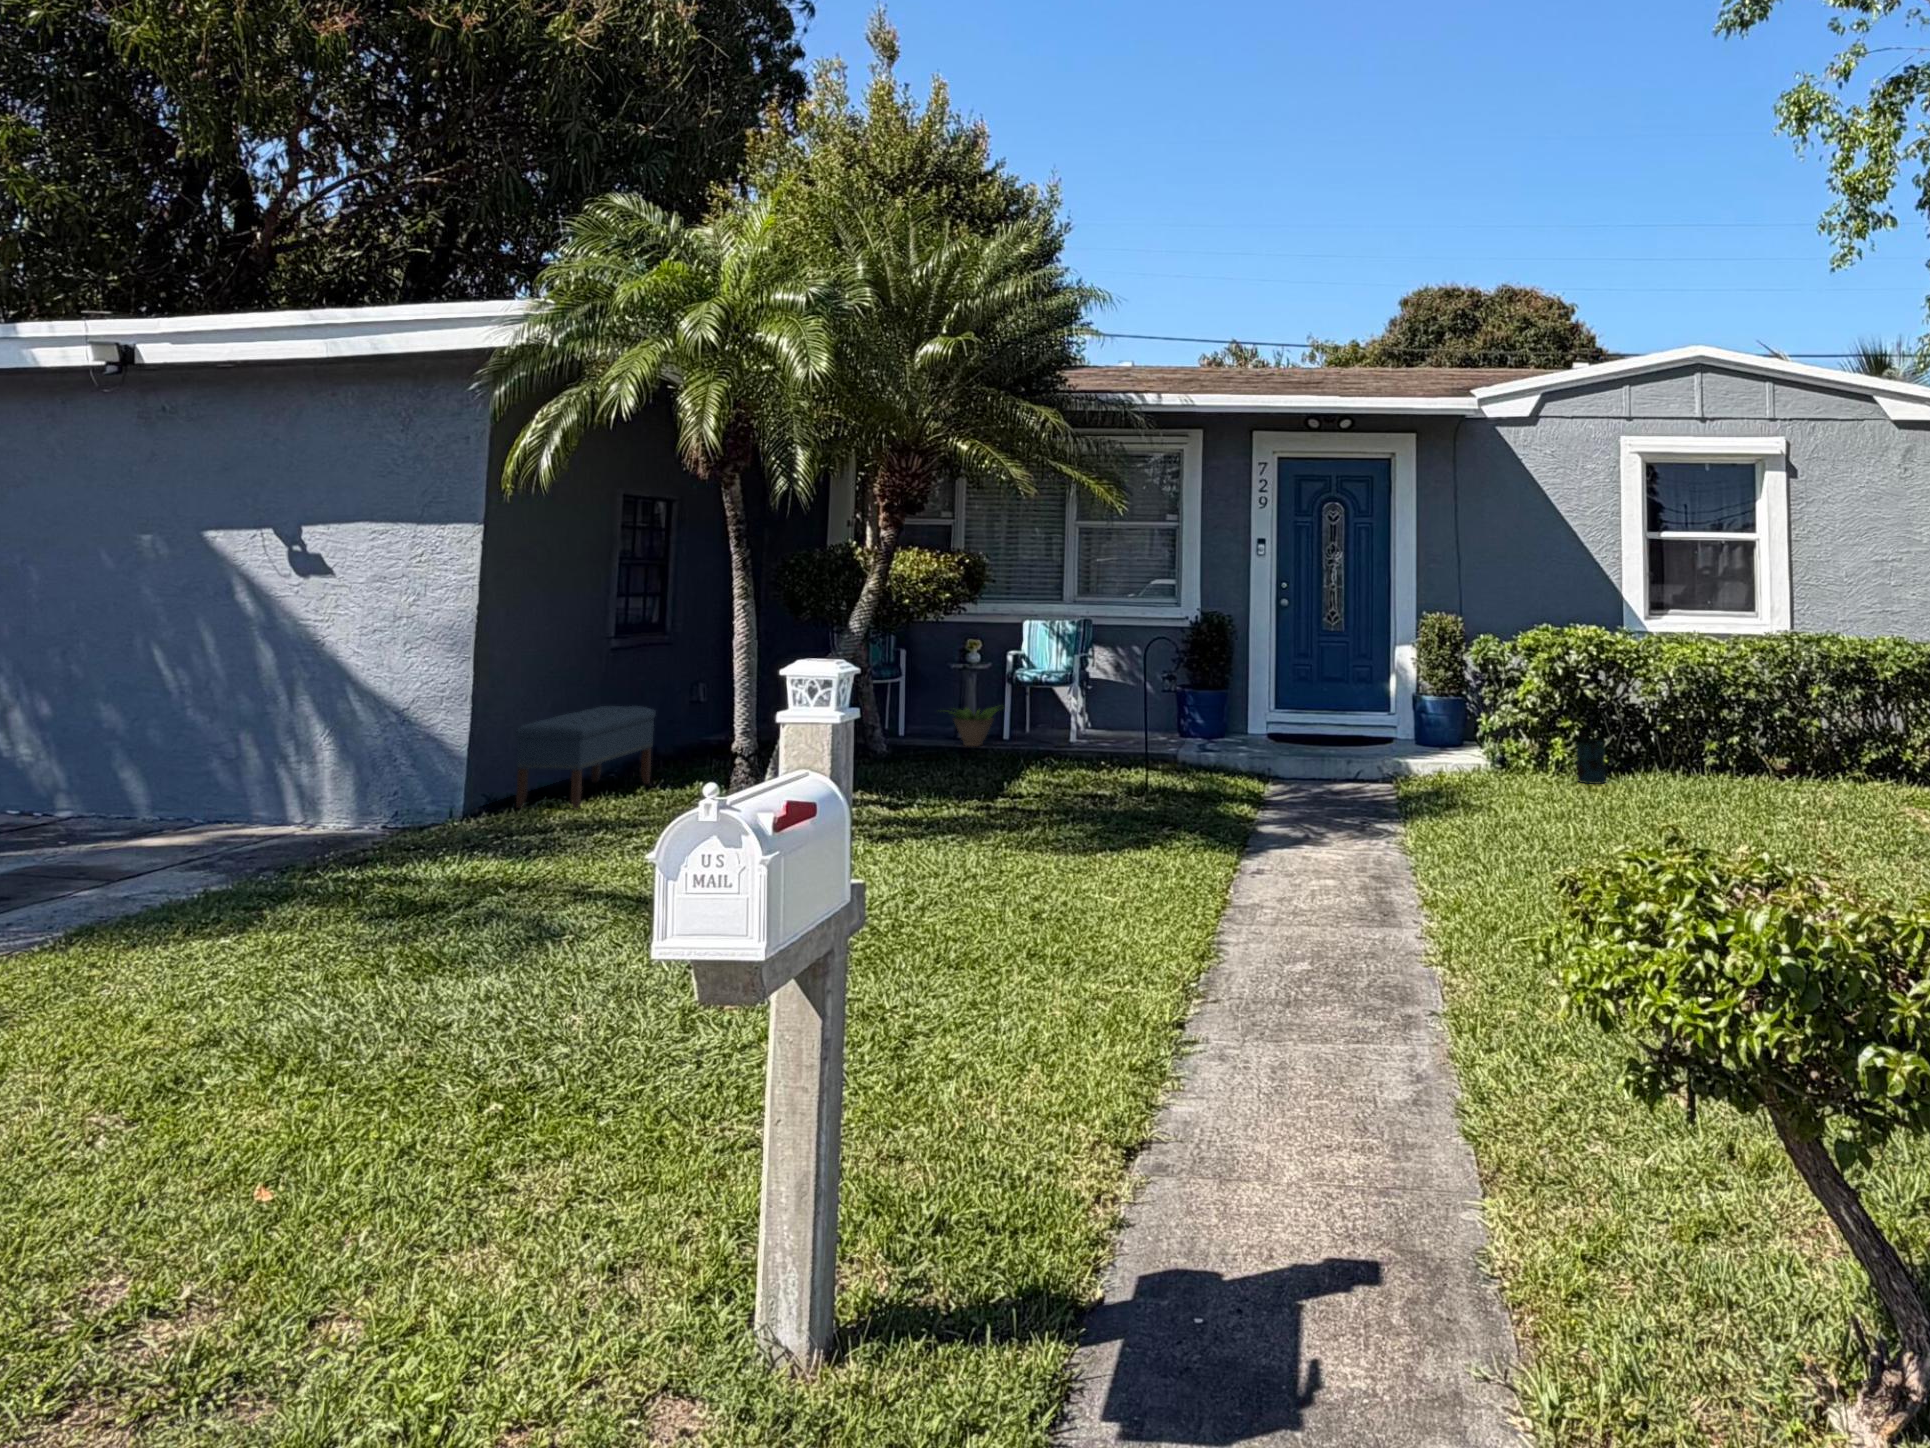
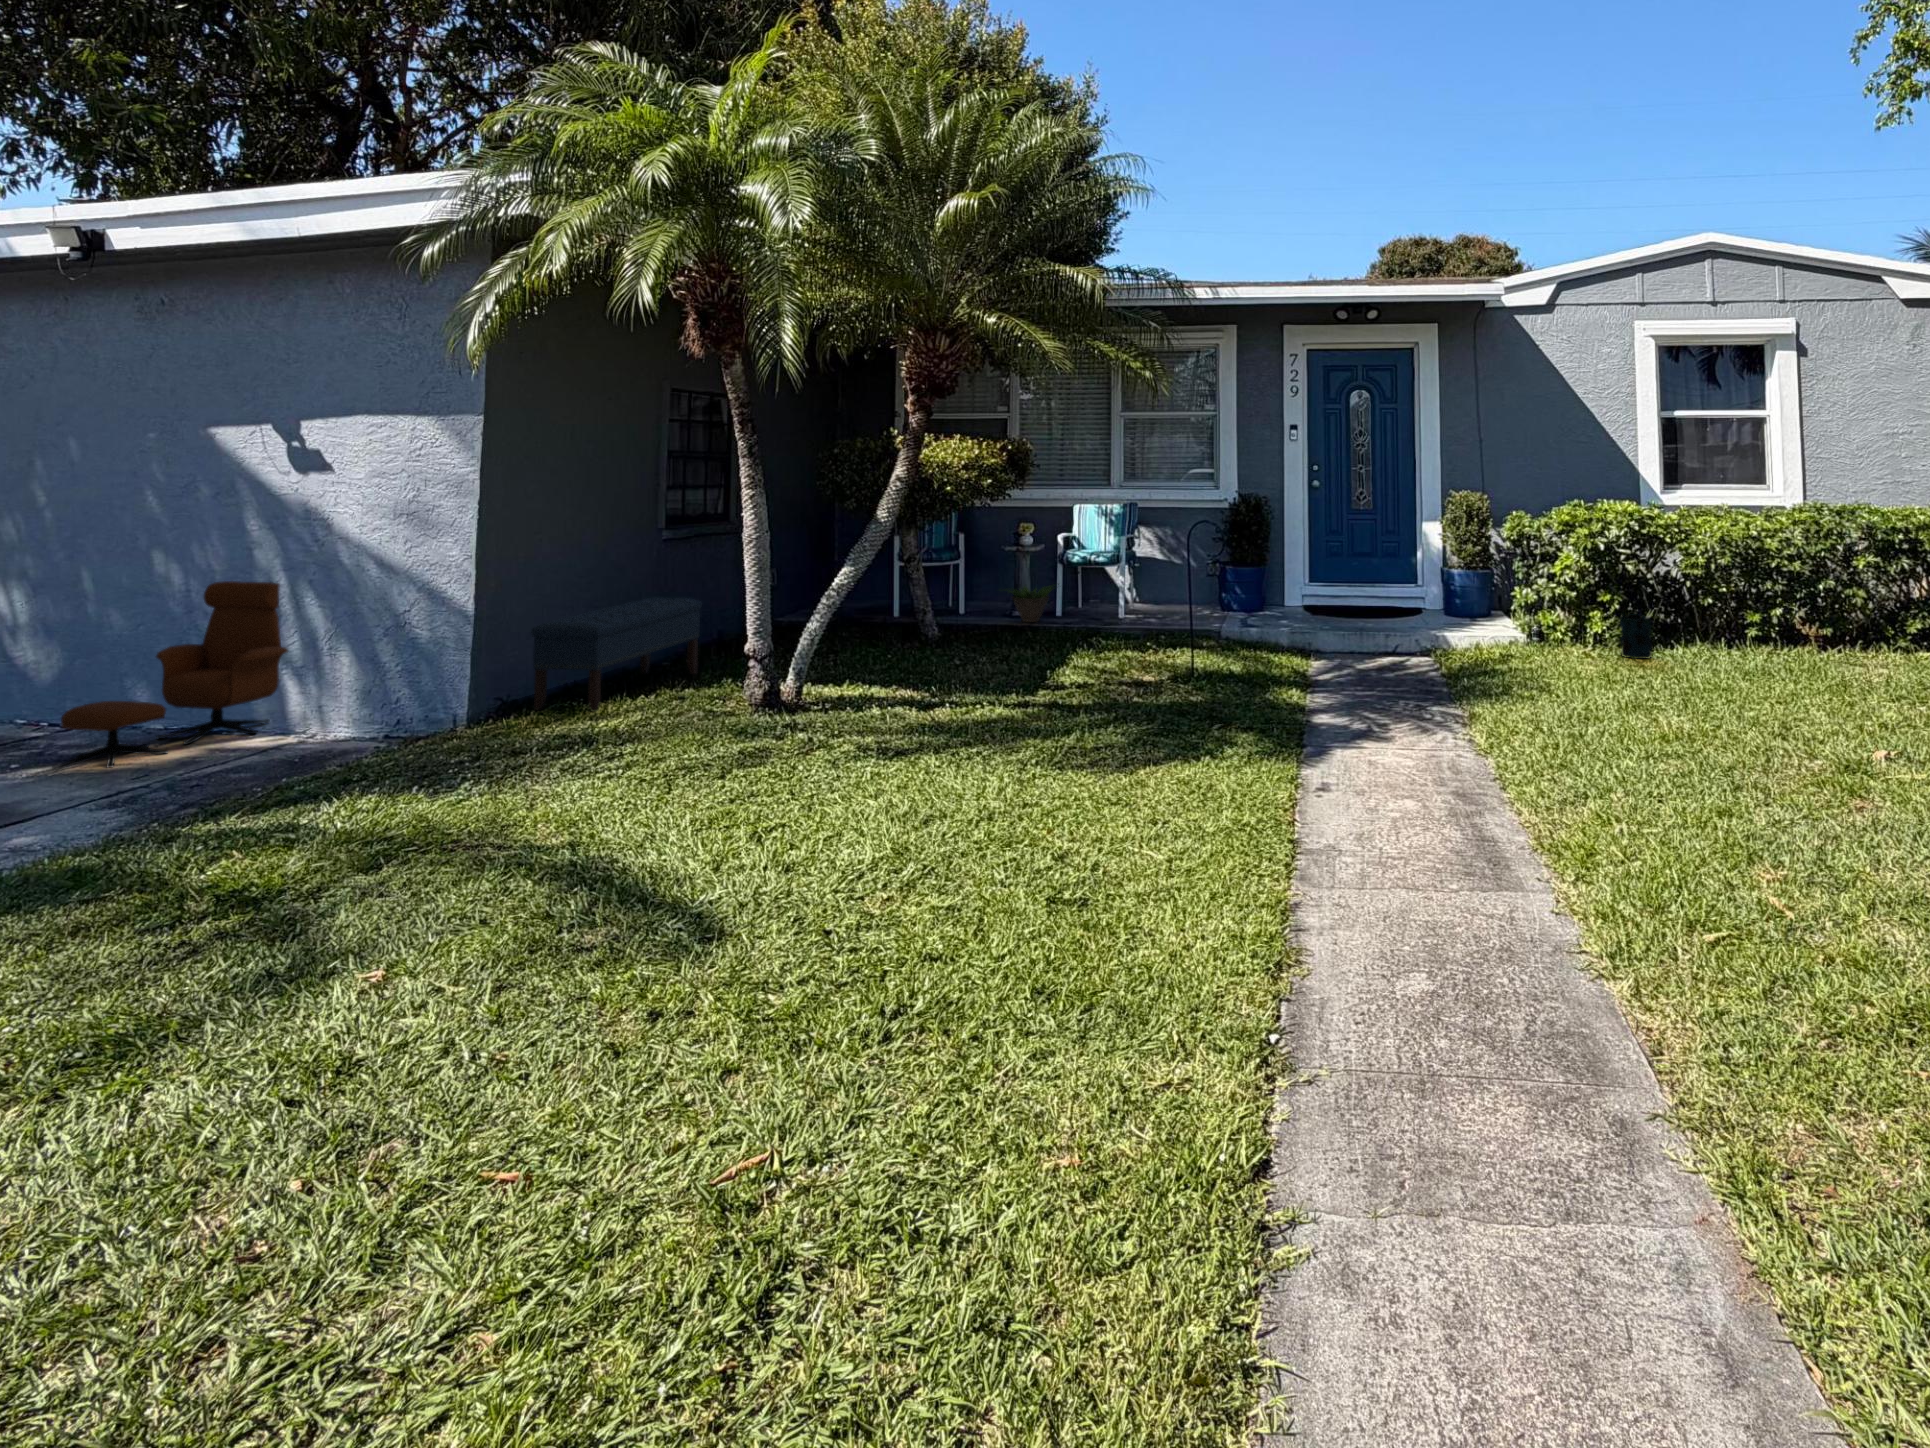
lounge chair: none [126,678,301,841] -> present [52,581,288,770]

